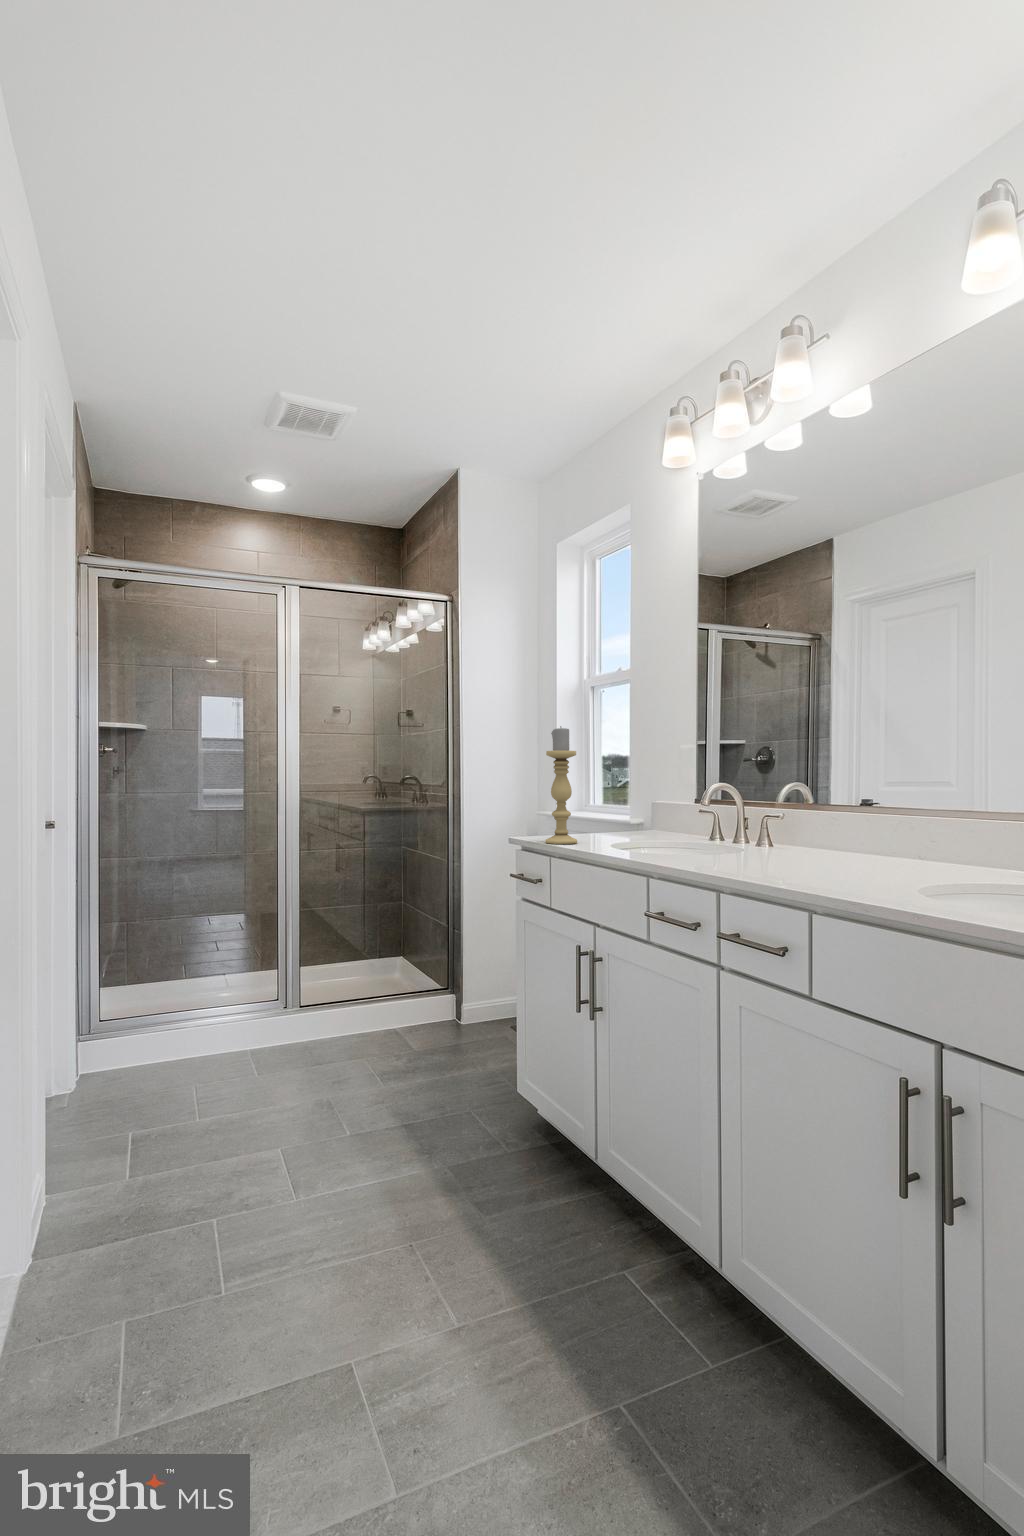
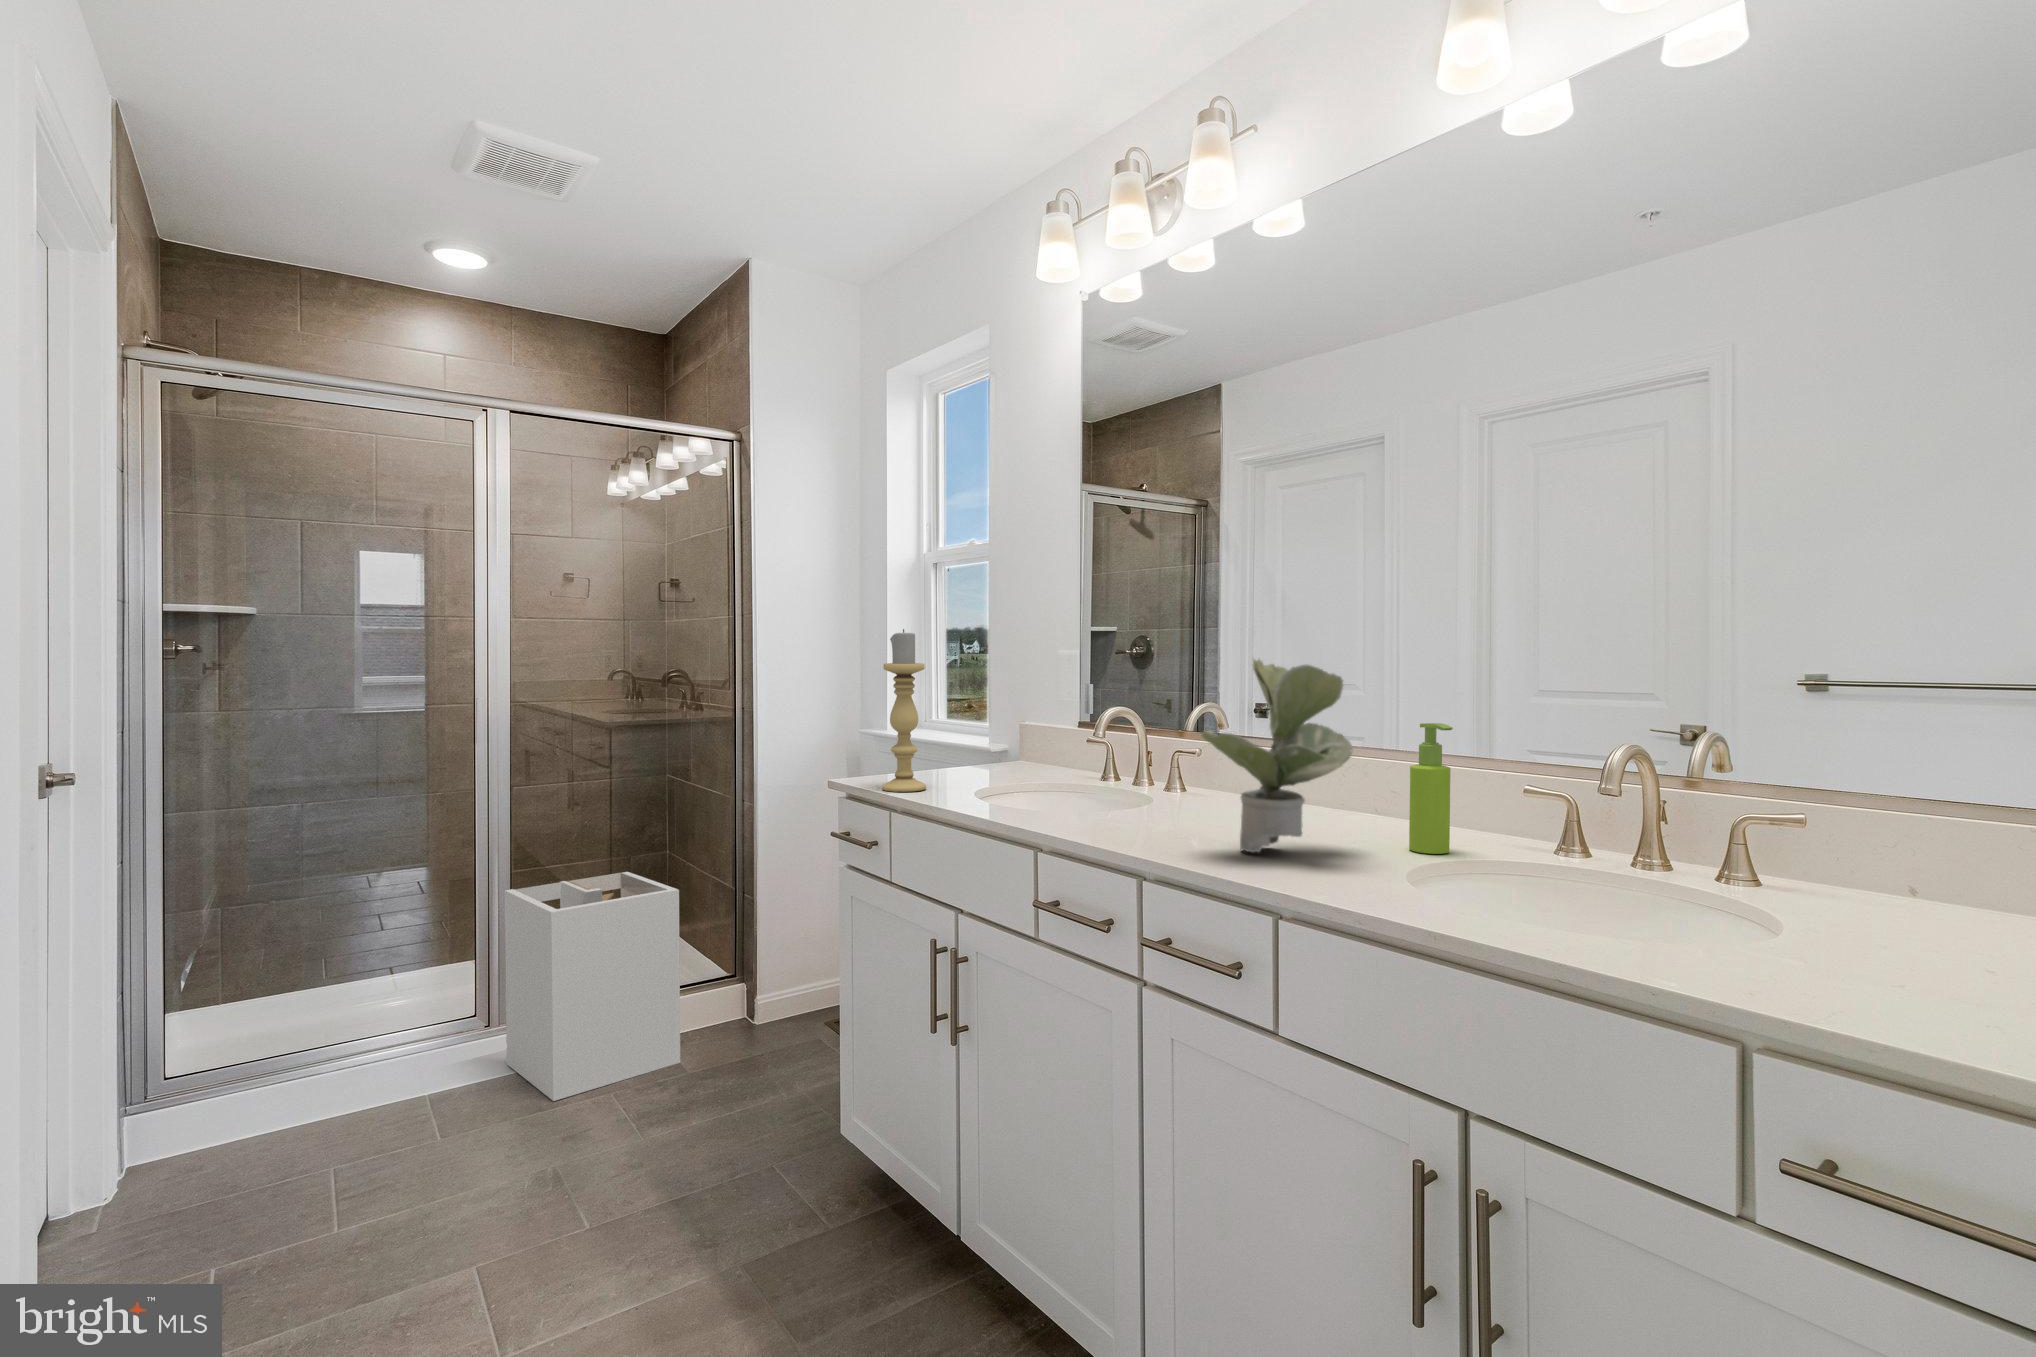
potted plant: none [766,729,890,874] -> present [1201,659,1352,852]
soap dispenser: none [940,778,974,880] -> present [1409,723,1453,854]
laundry hamper: none [293,912,408,1066] -> present [505,872,680,1101]

